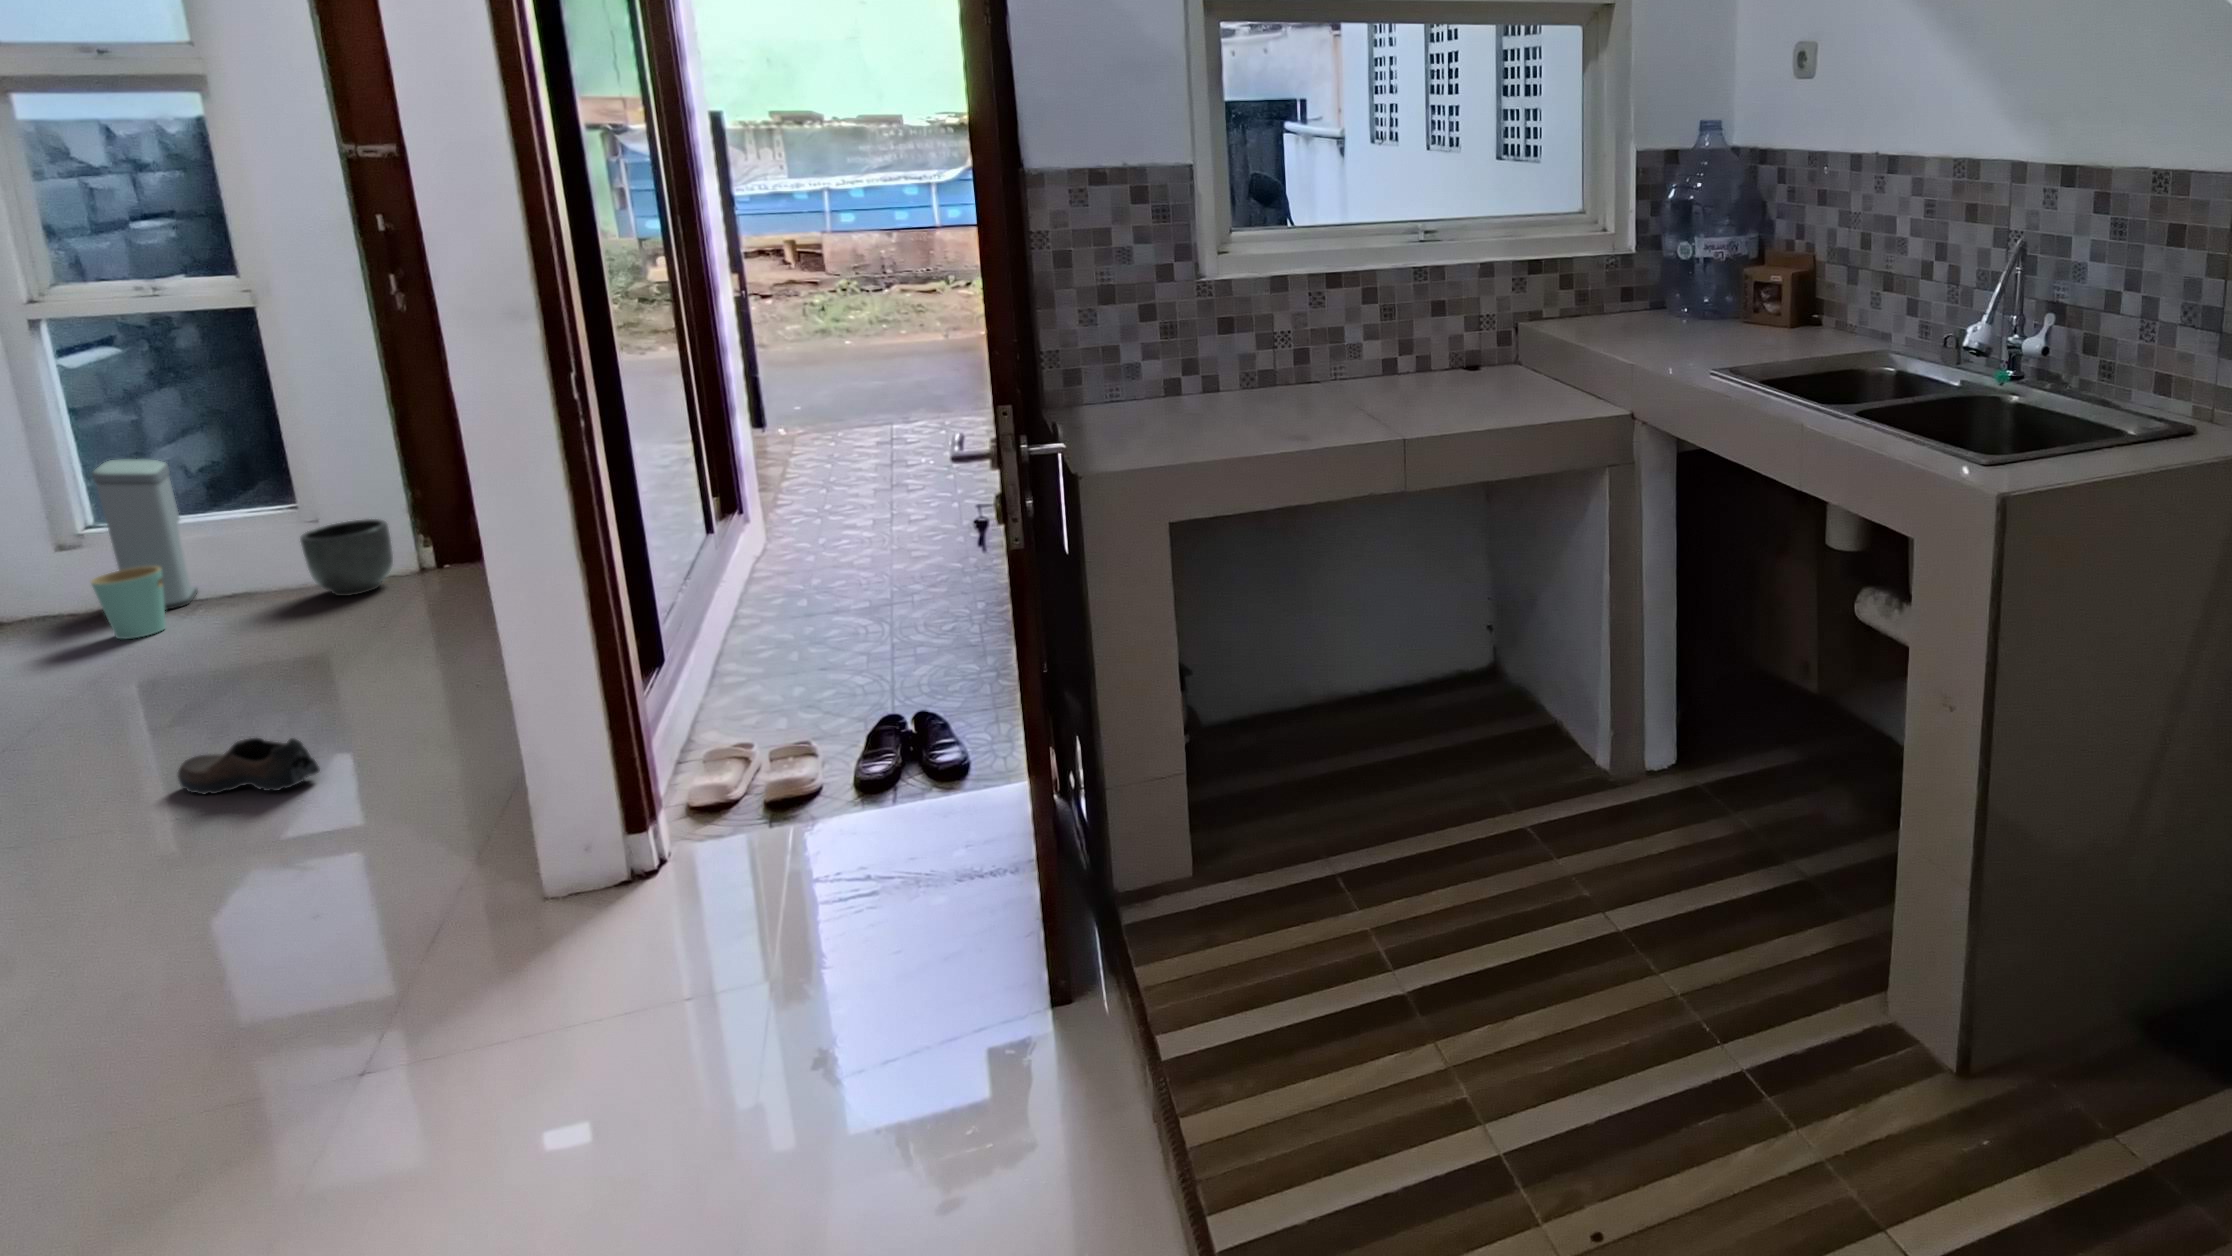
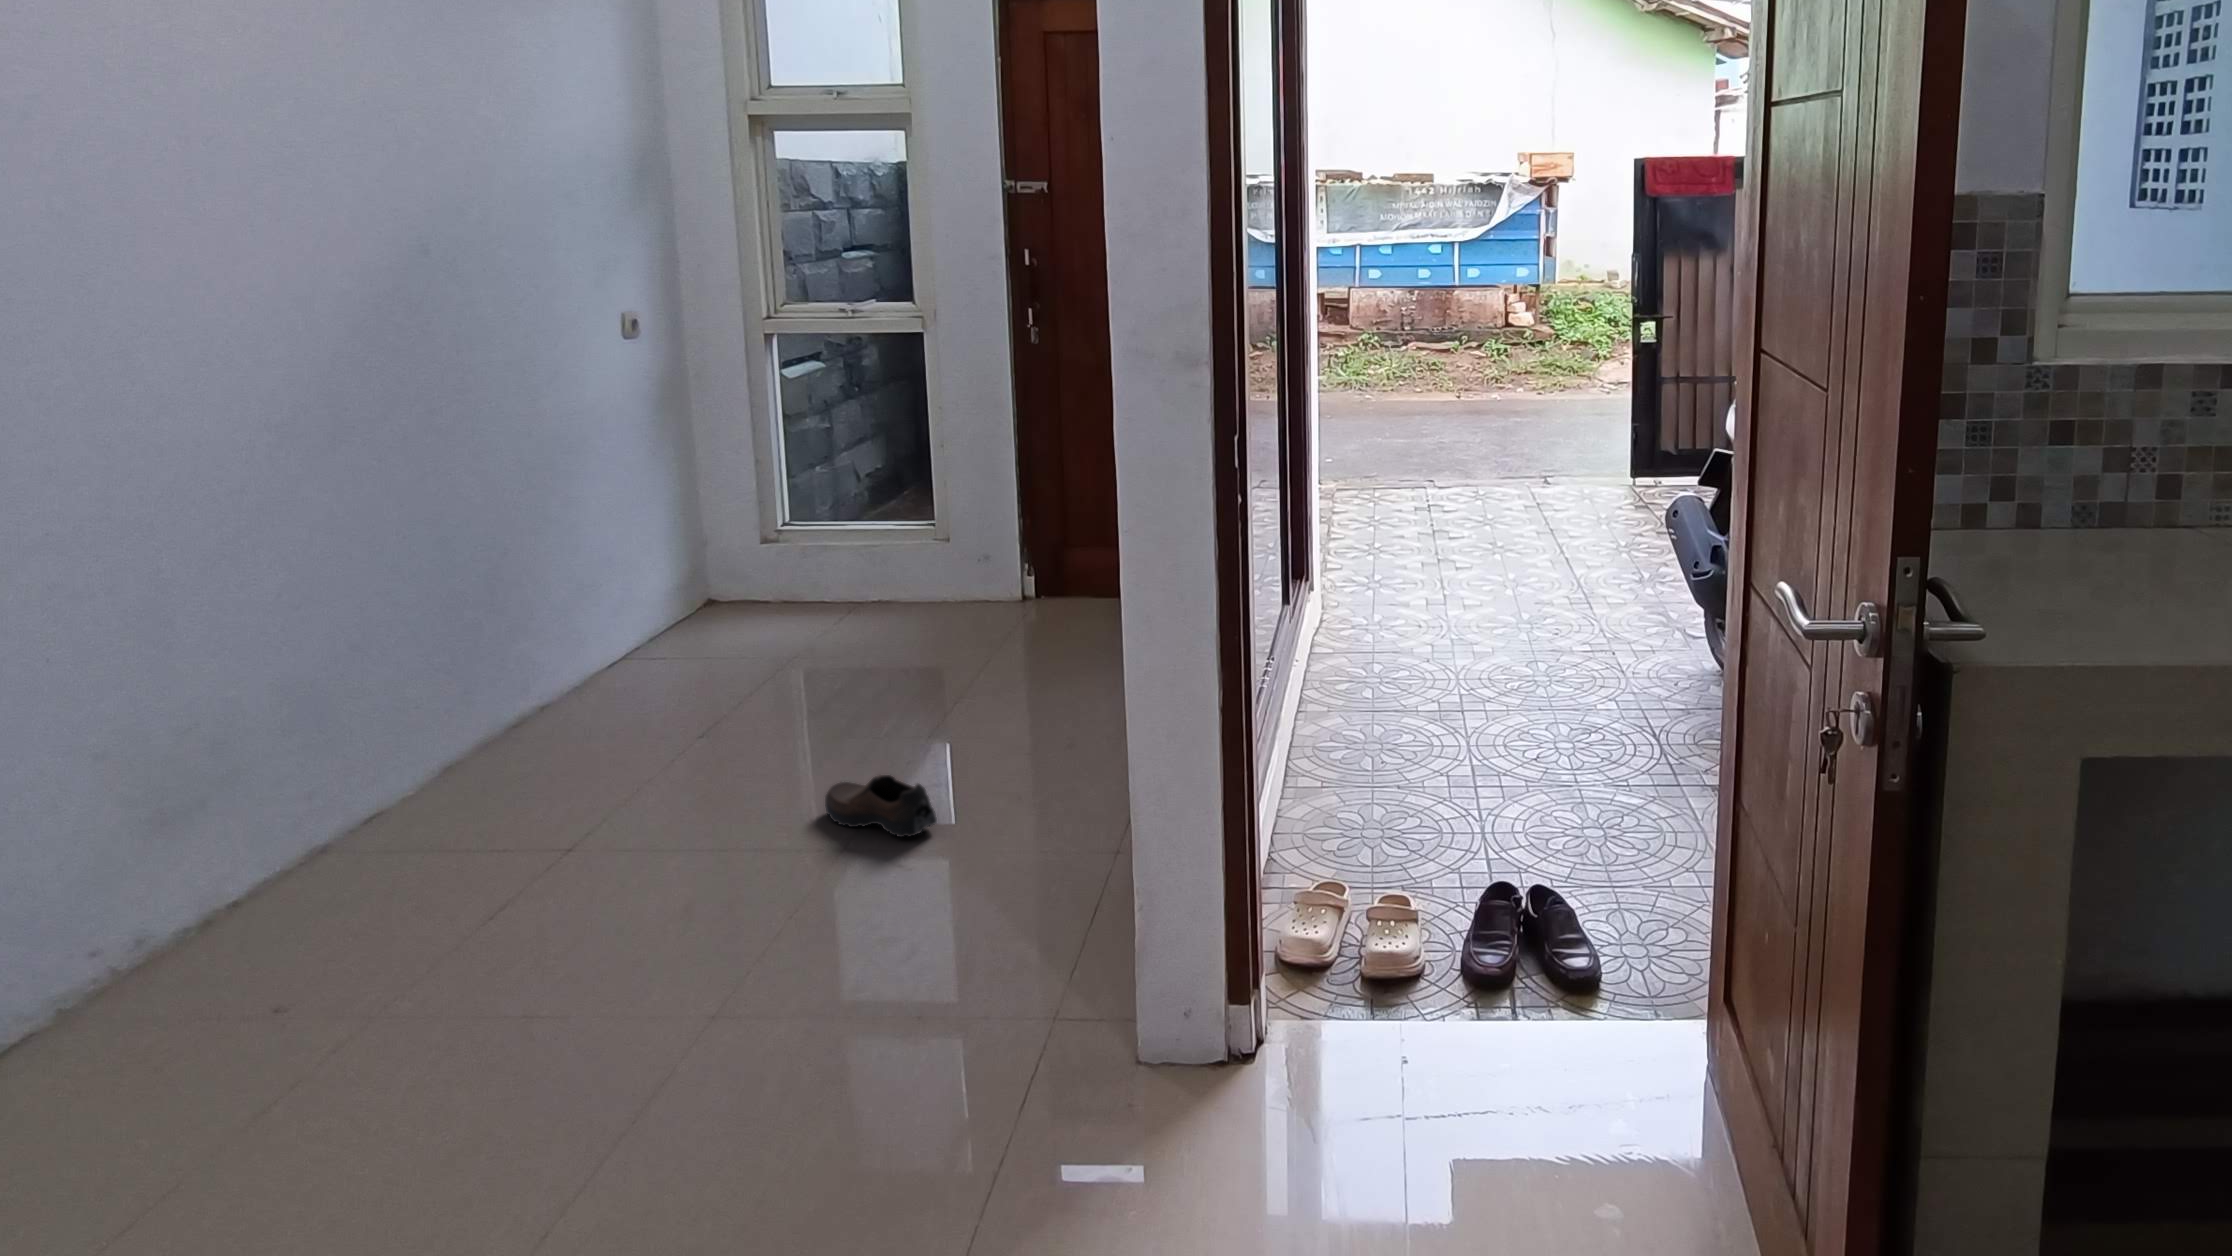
trash can: present [91,460,198,639] -> none [780,465,853,636]
planter: present [300,519,393,596] -> none [933,545,1001,619]

